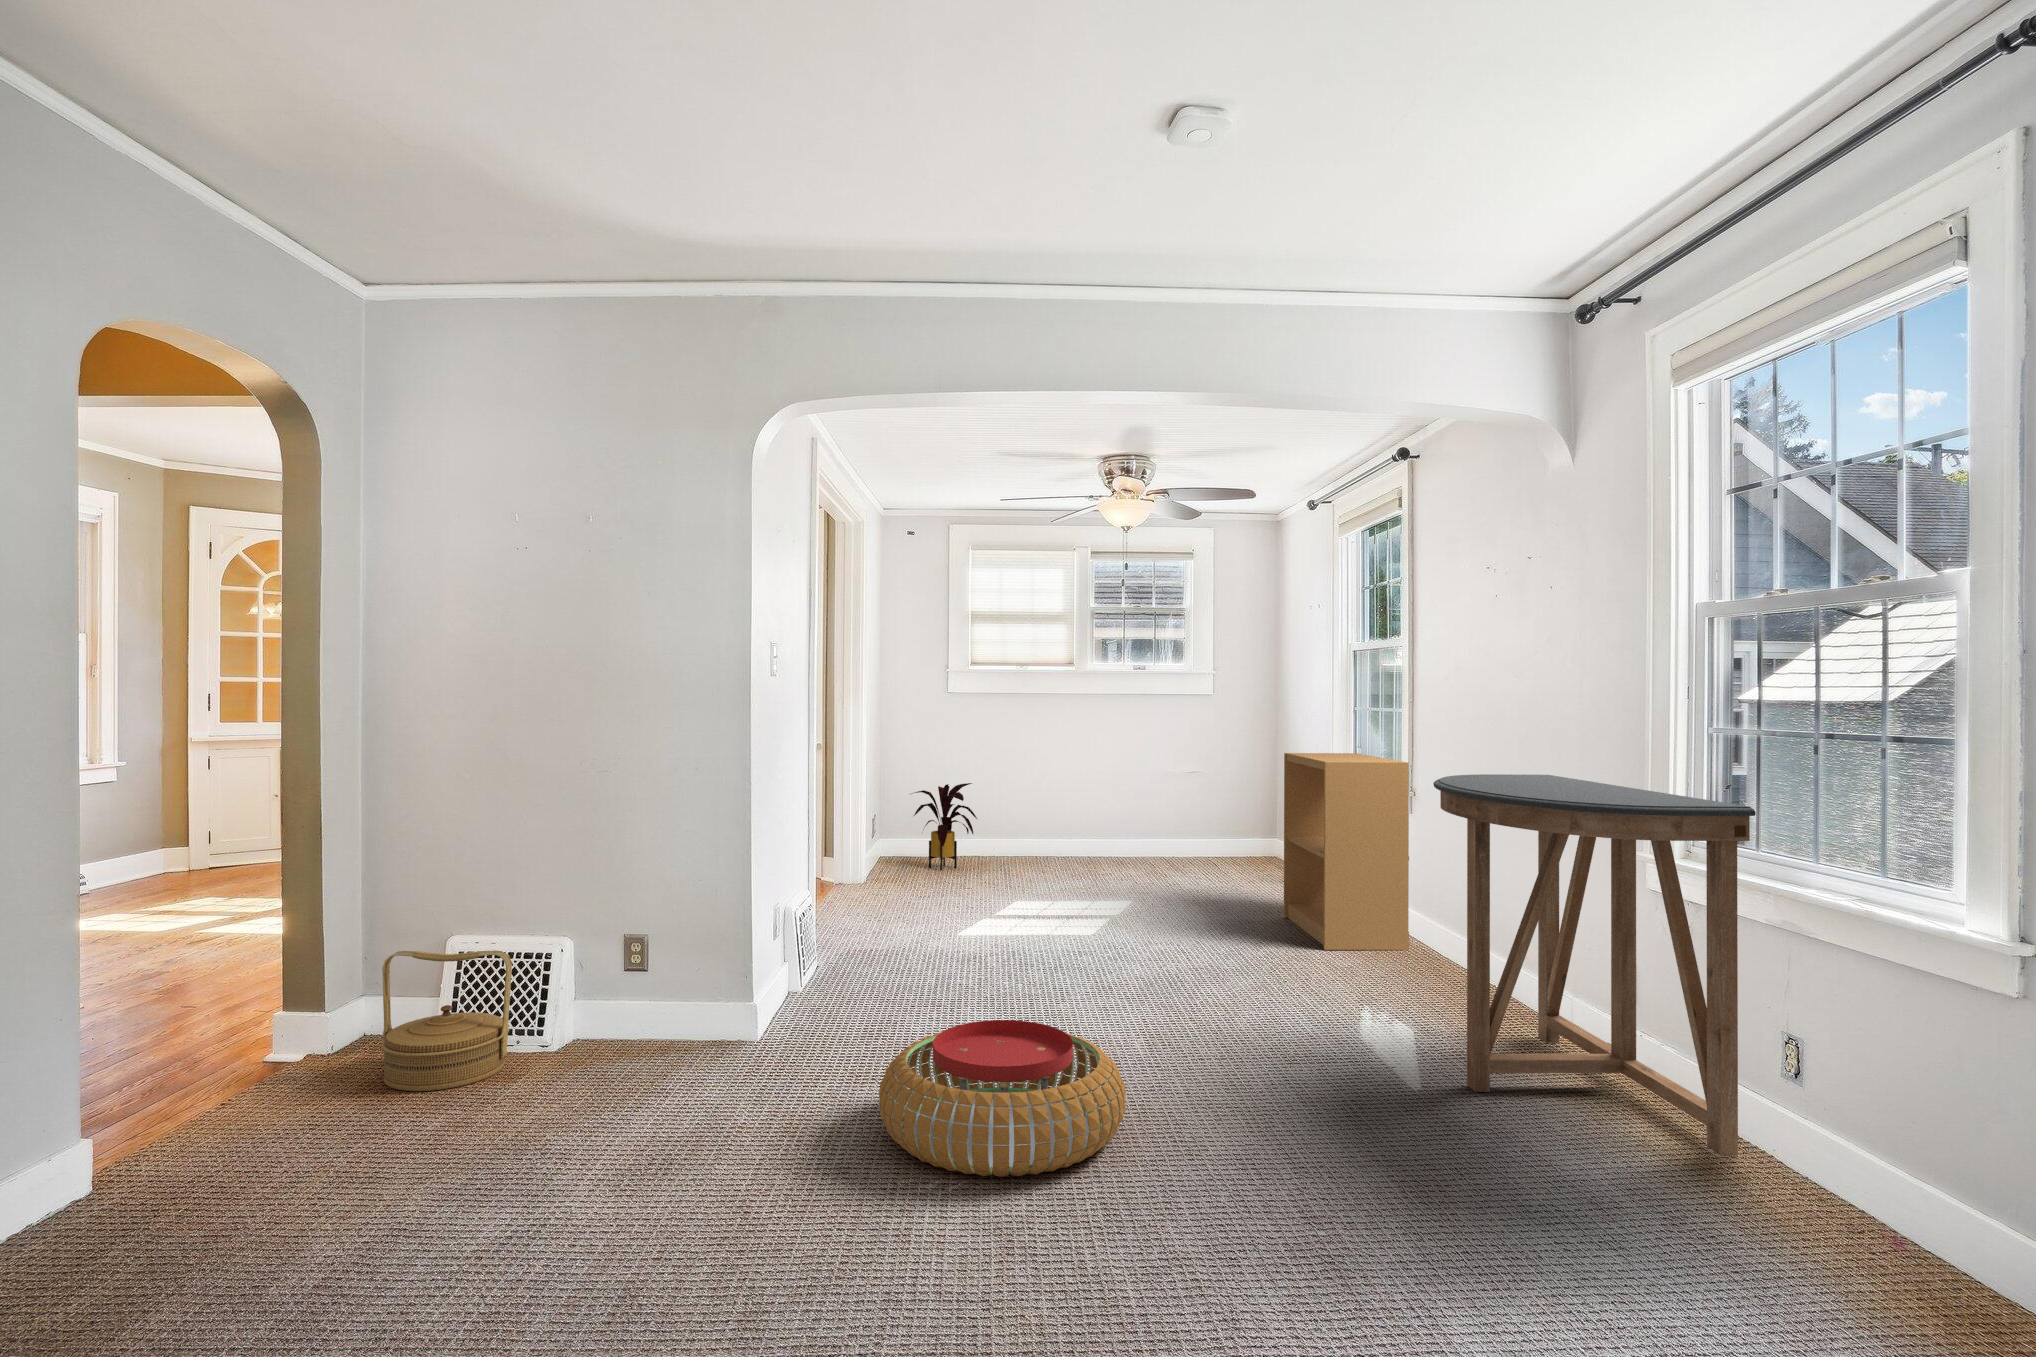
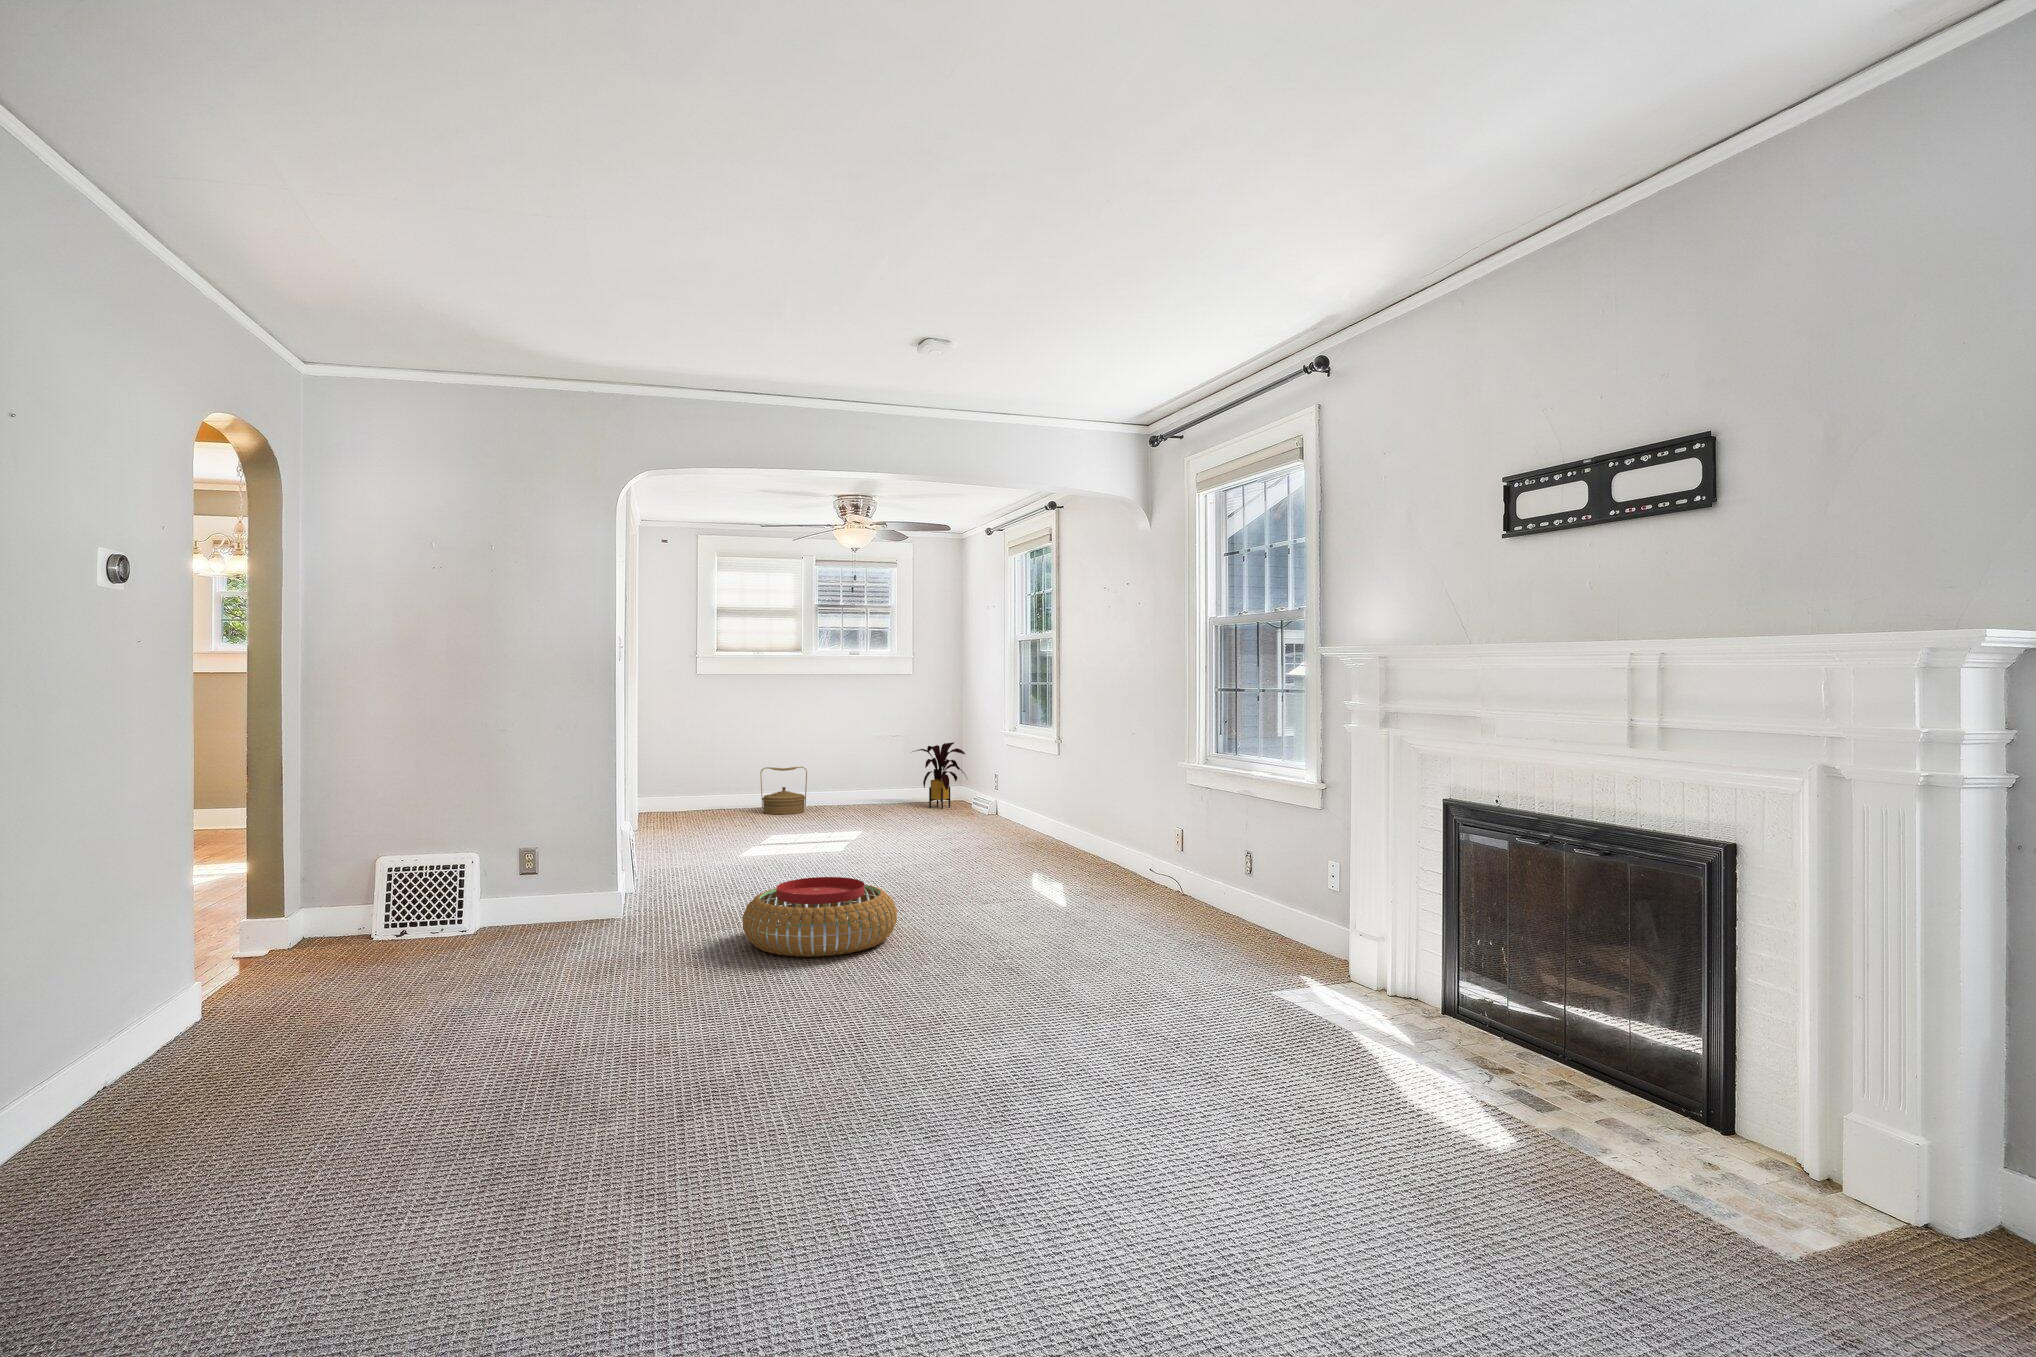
bookshelf: present [1284,753,1409,950] -> none [973,714,1058,848]
console table: present [1433,774,1756,1156] -> none [1071,719,1230,915]
house plant: present [914,783,977,870] -> present [913,742,967,809]
woven basket: present [381,951,512,1091] -> present [760,767,807,814]

